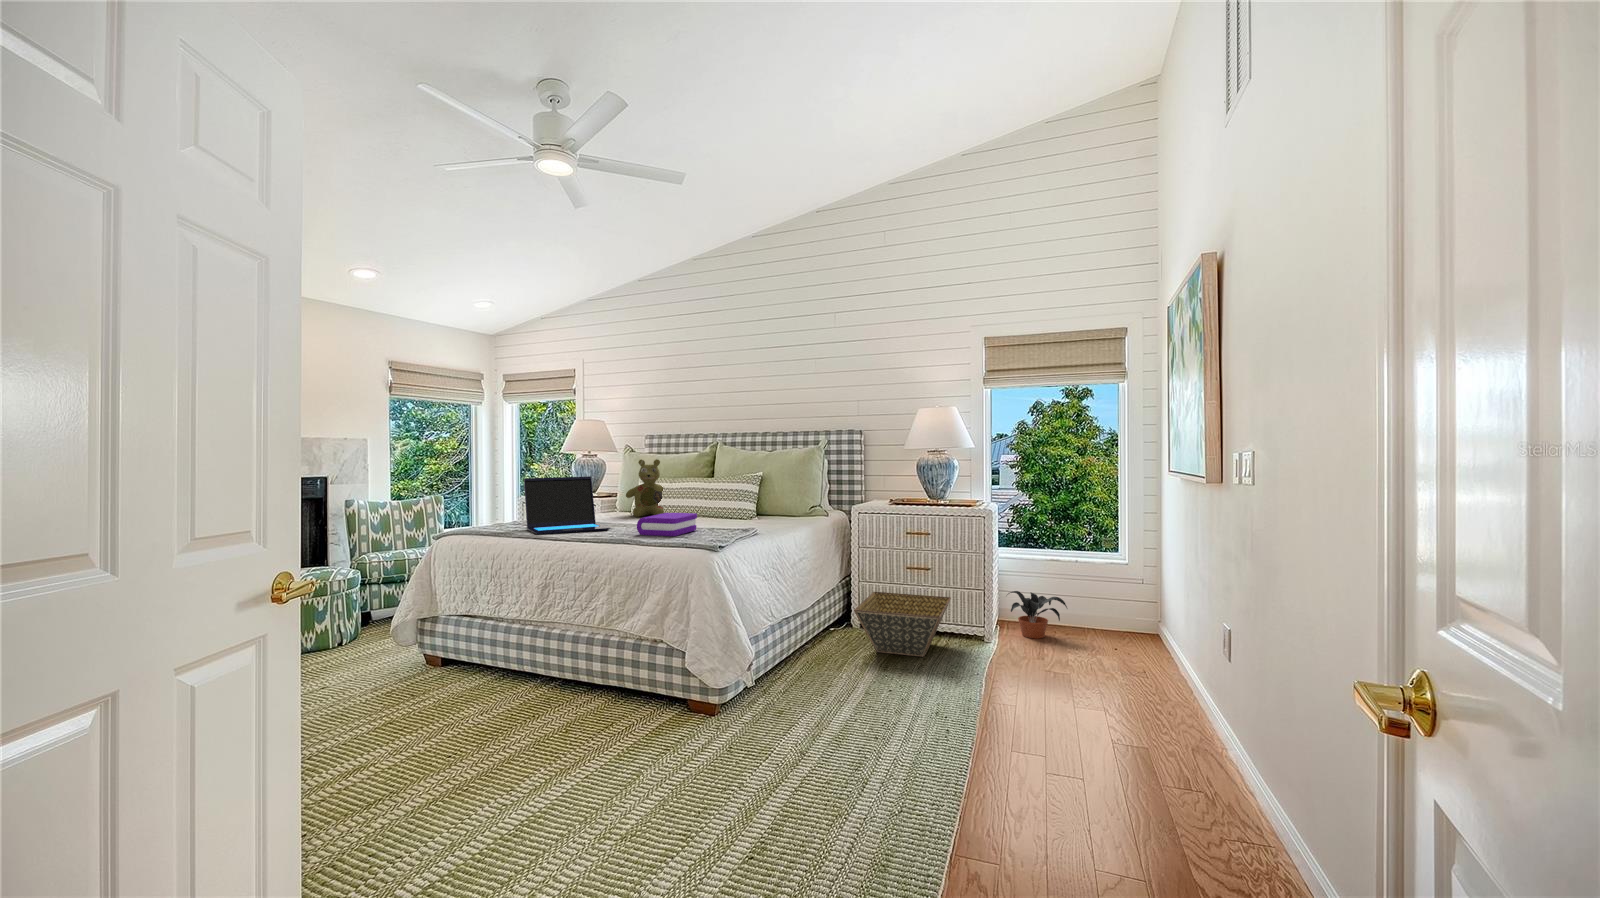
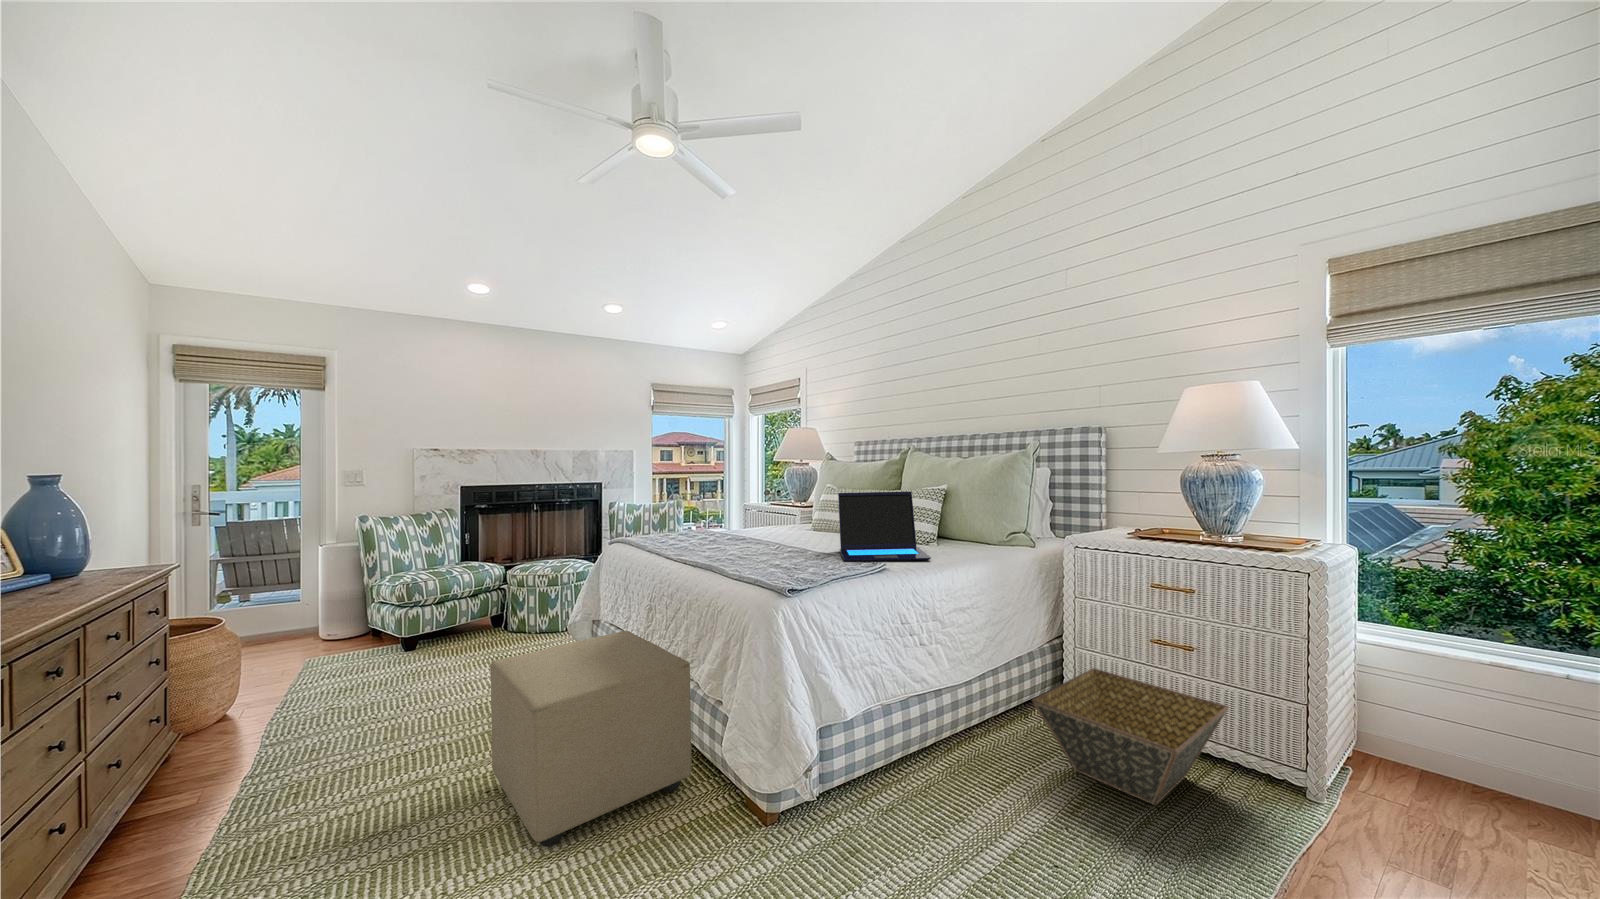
stuffed bear: present [626,459,664,517] -> none [800,469,848,534]
laptop: present [524,476,611,535] -> present [838,492,931,562]
book: present [637,513,697,536] -> none [731,536,809,570]
potted plant: present [1008,591,1067,638] -> none [1365,715,1534,825]
ottoman: none [455,601,643,759] -> present [490,631,691,847]

